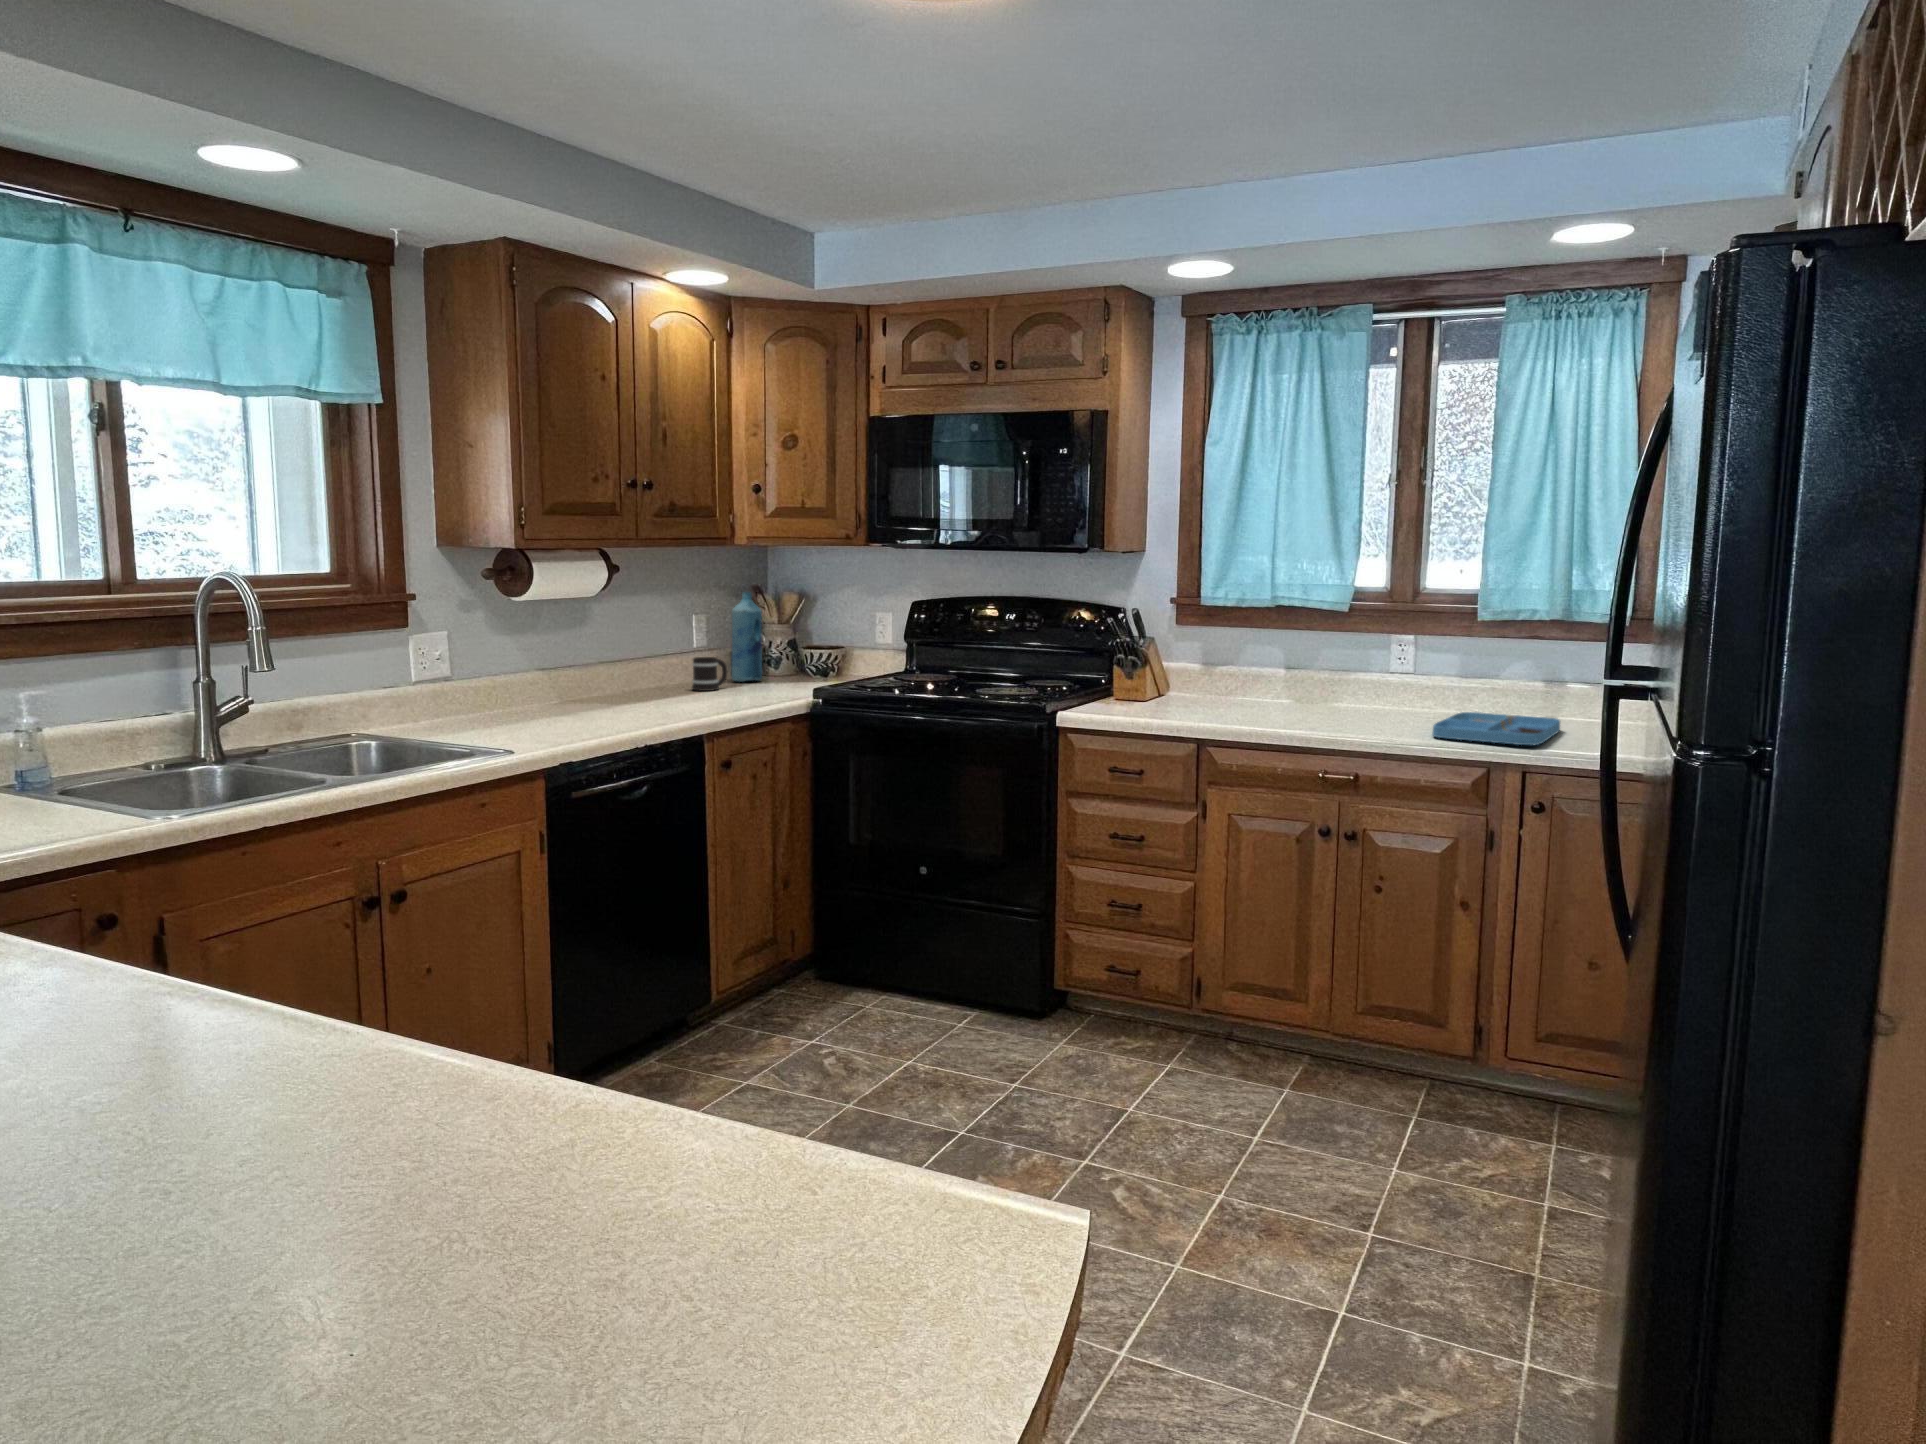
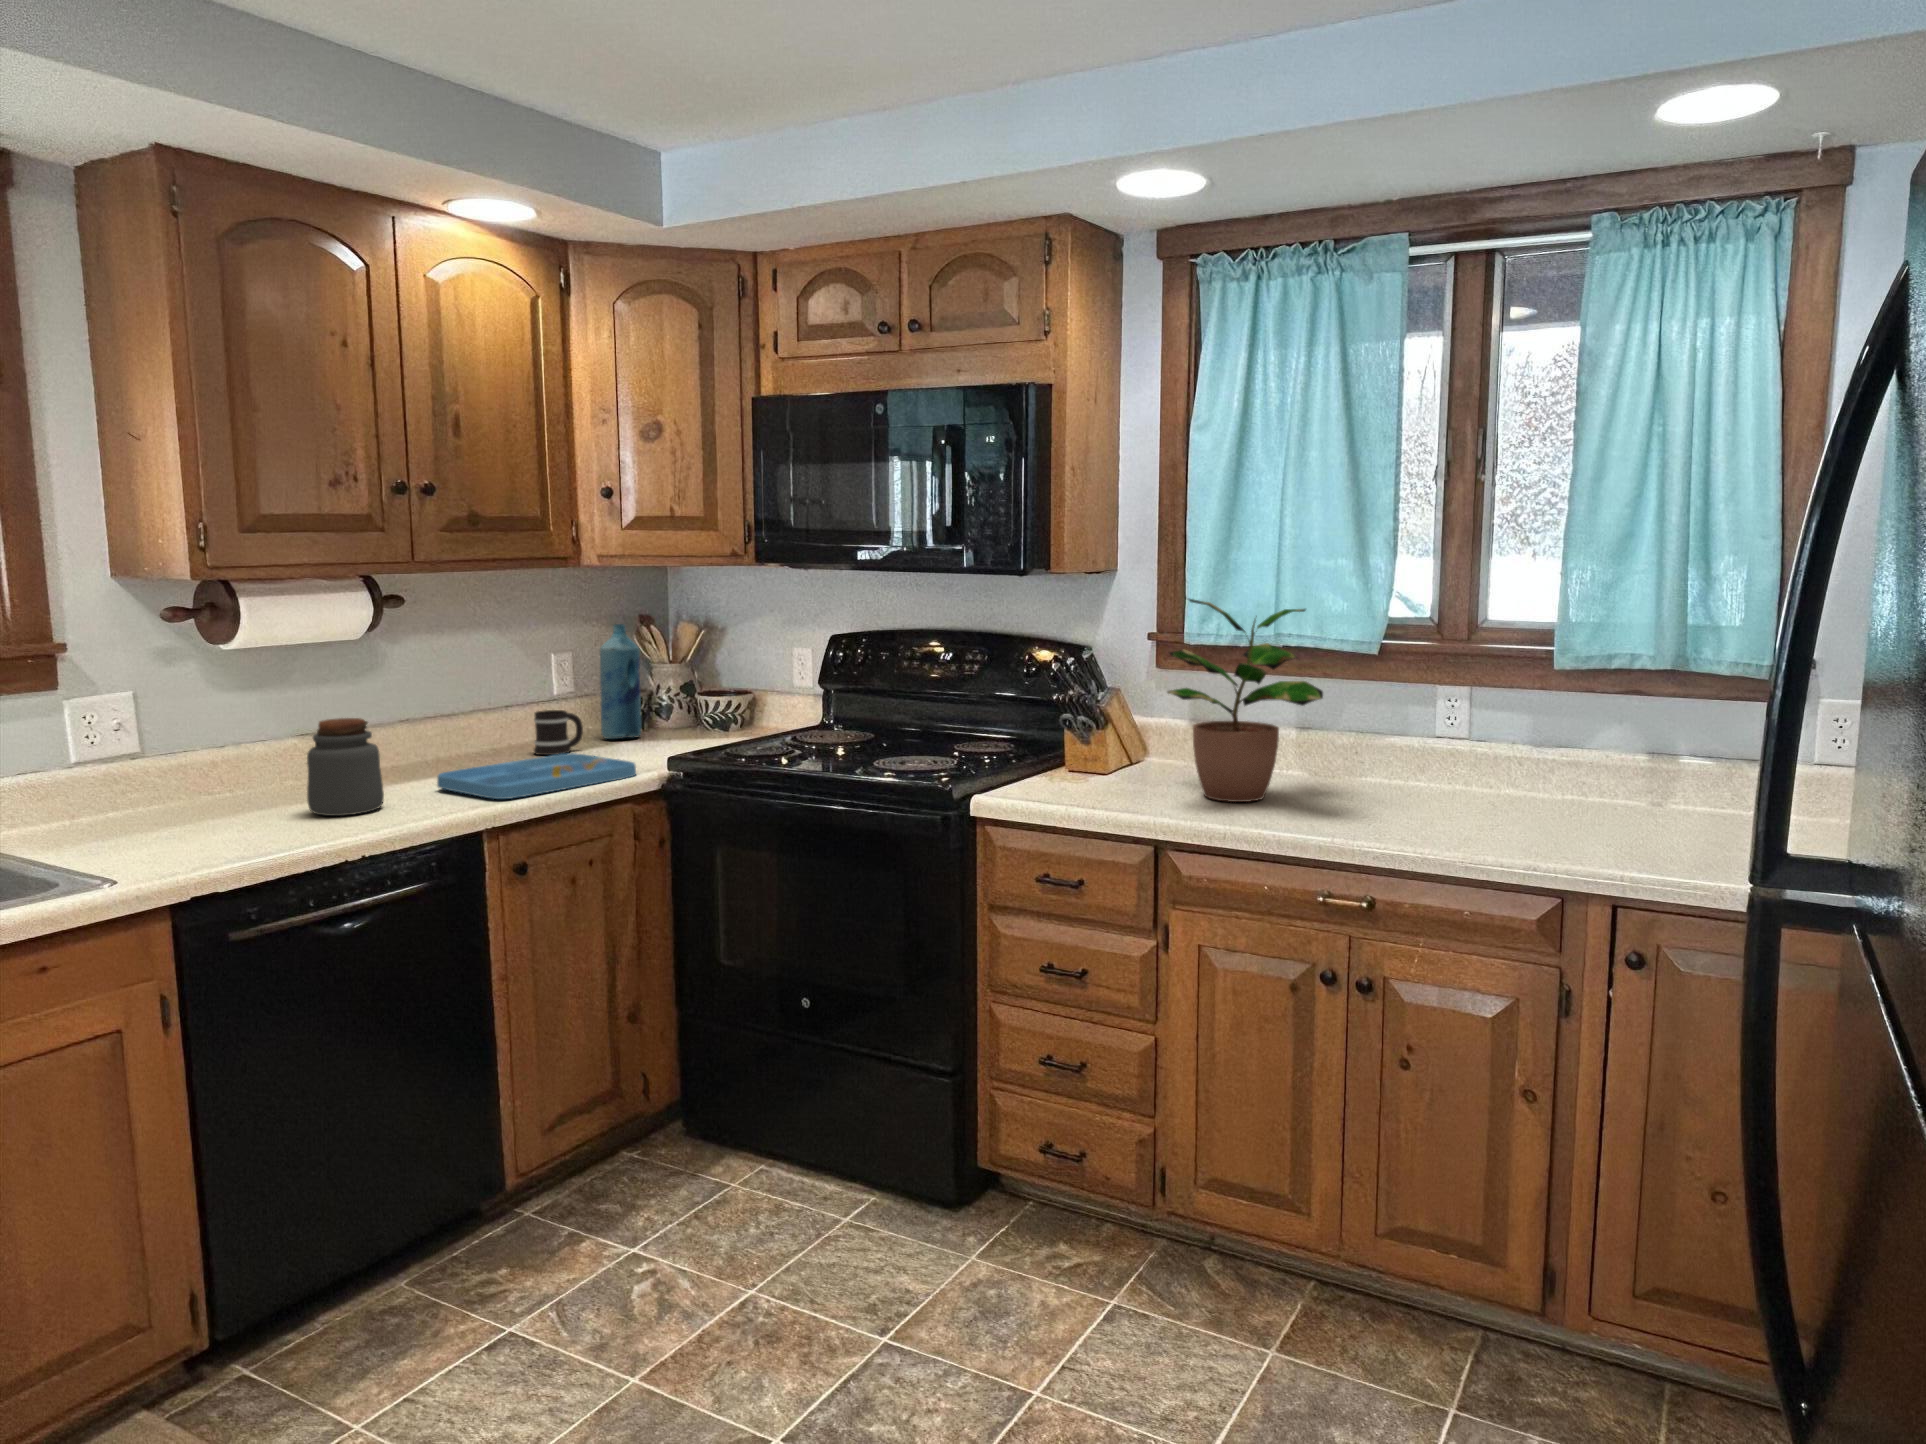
potted plant: none [1195,567,1316,715] -> present [1168,599,1323,802]
jar: none [578,653,630,723] -> present [307,718,384,816]
tray: present [1432,712,1560,745] -> present [437,753,636,799]

